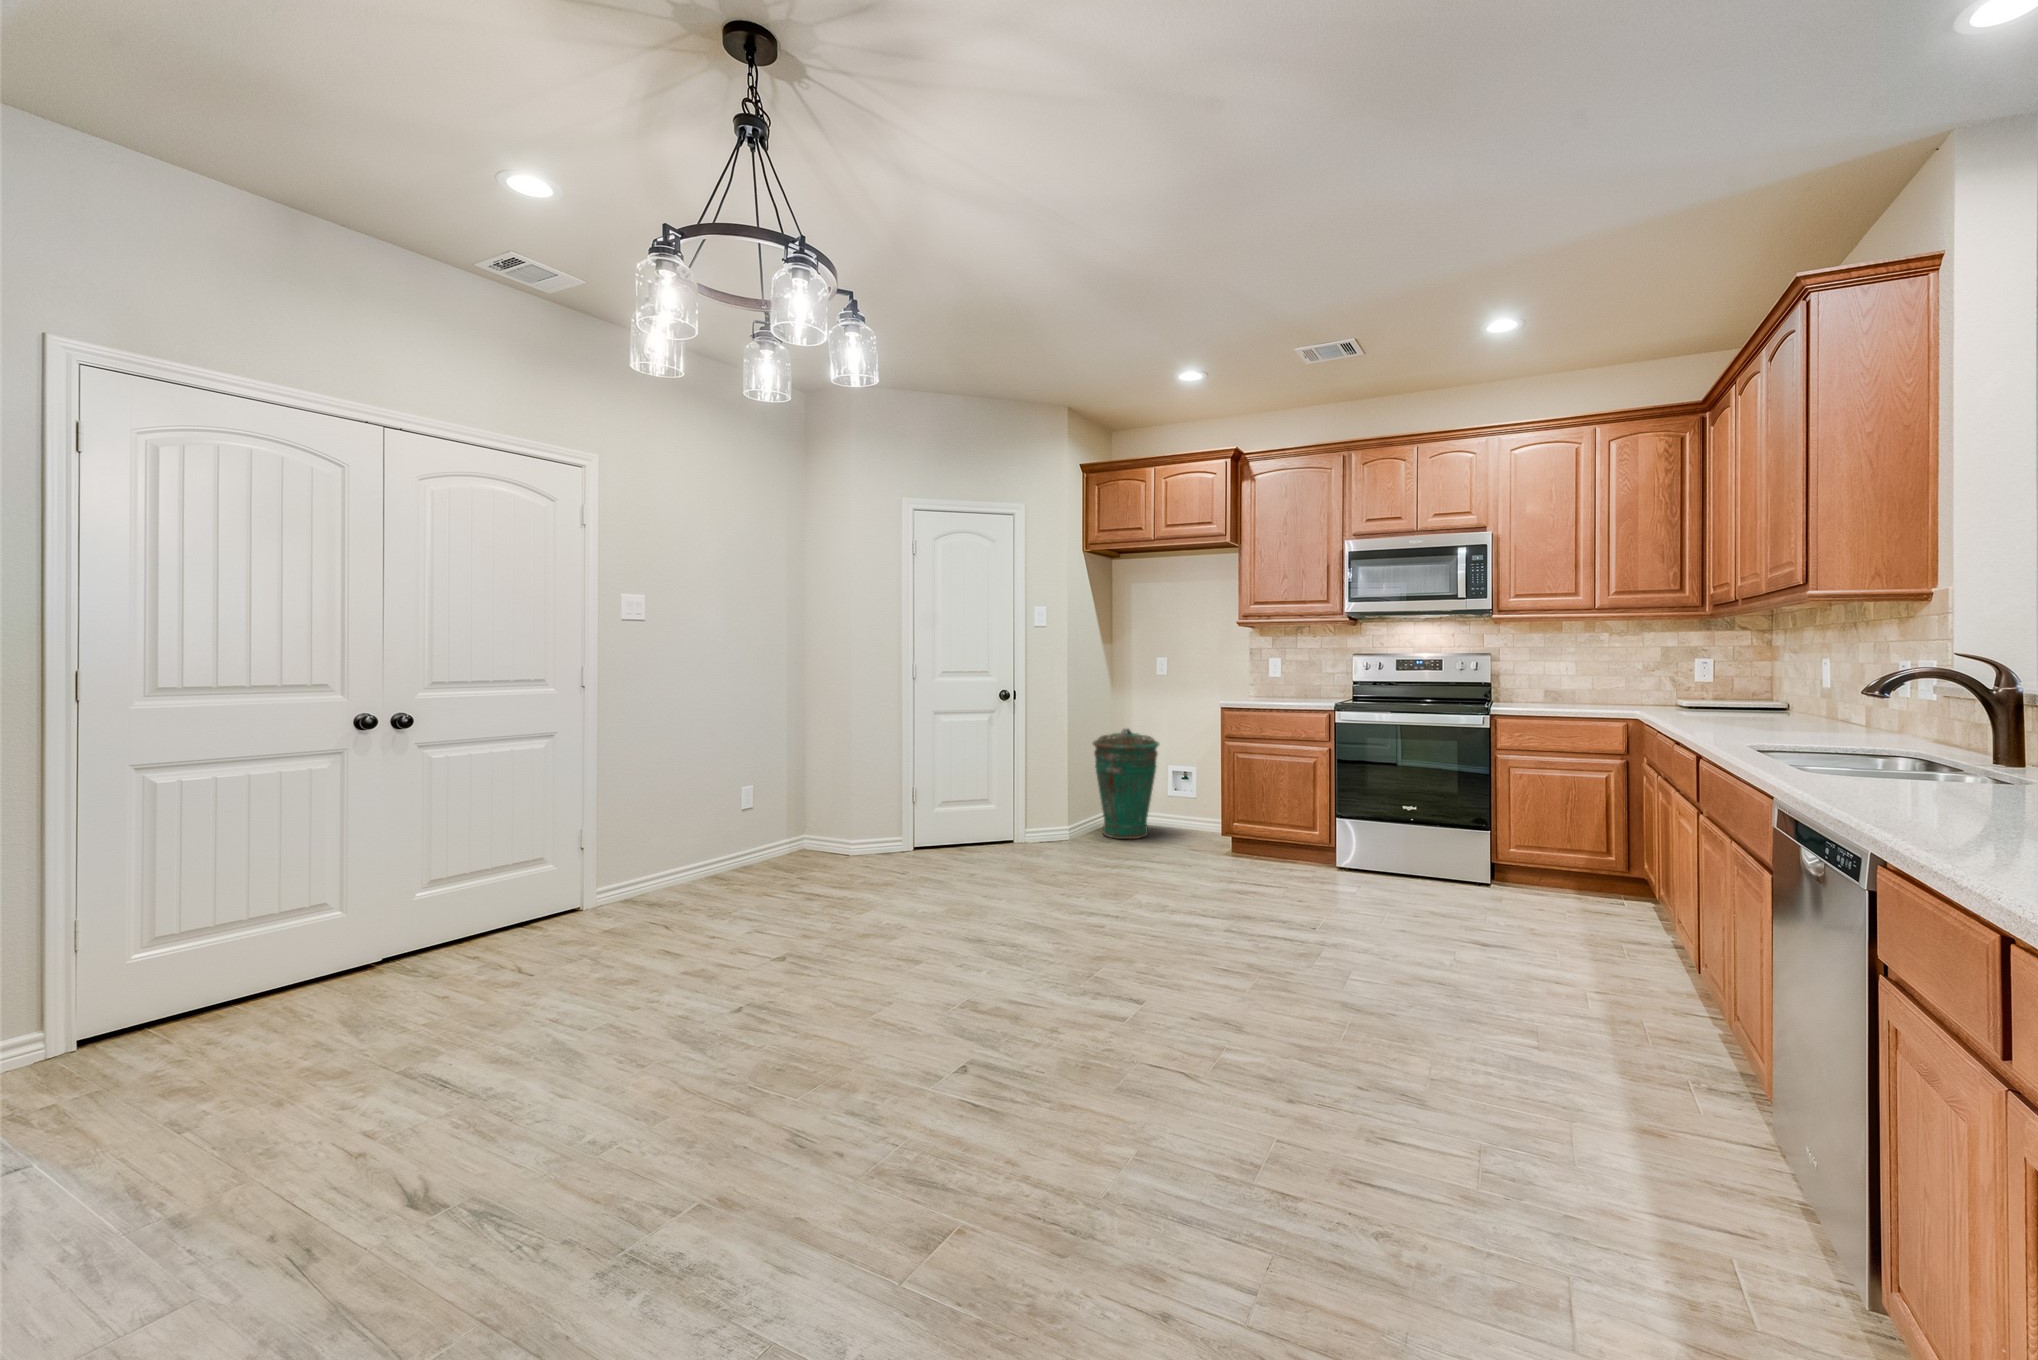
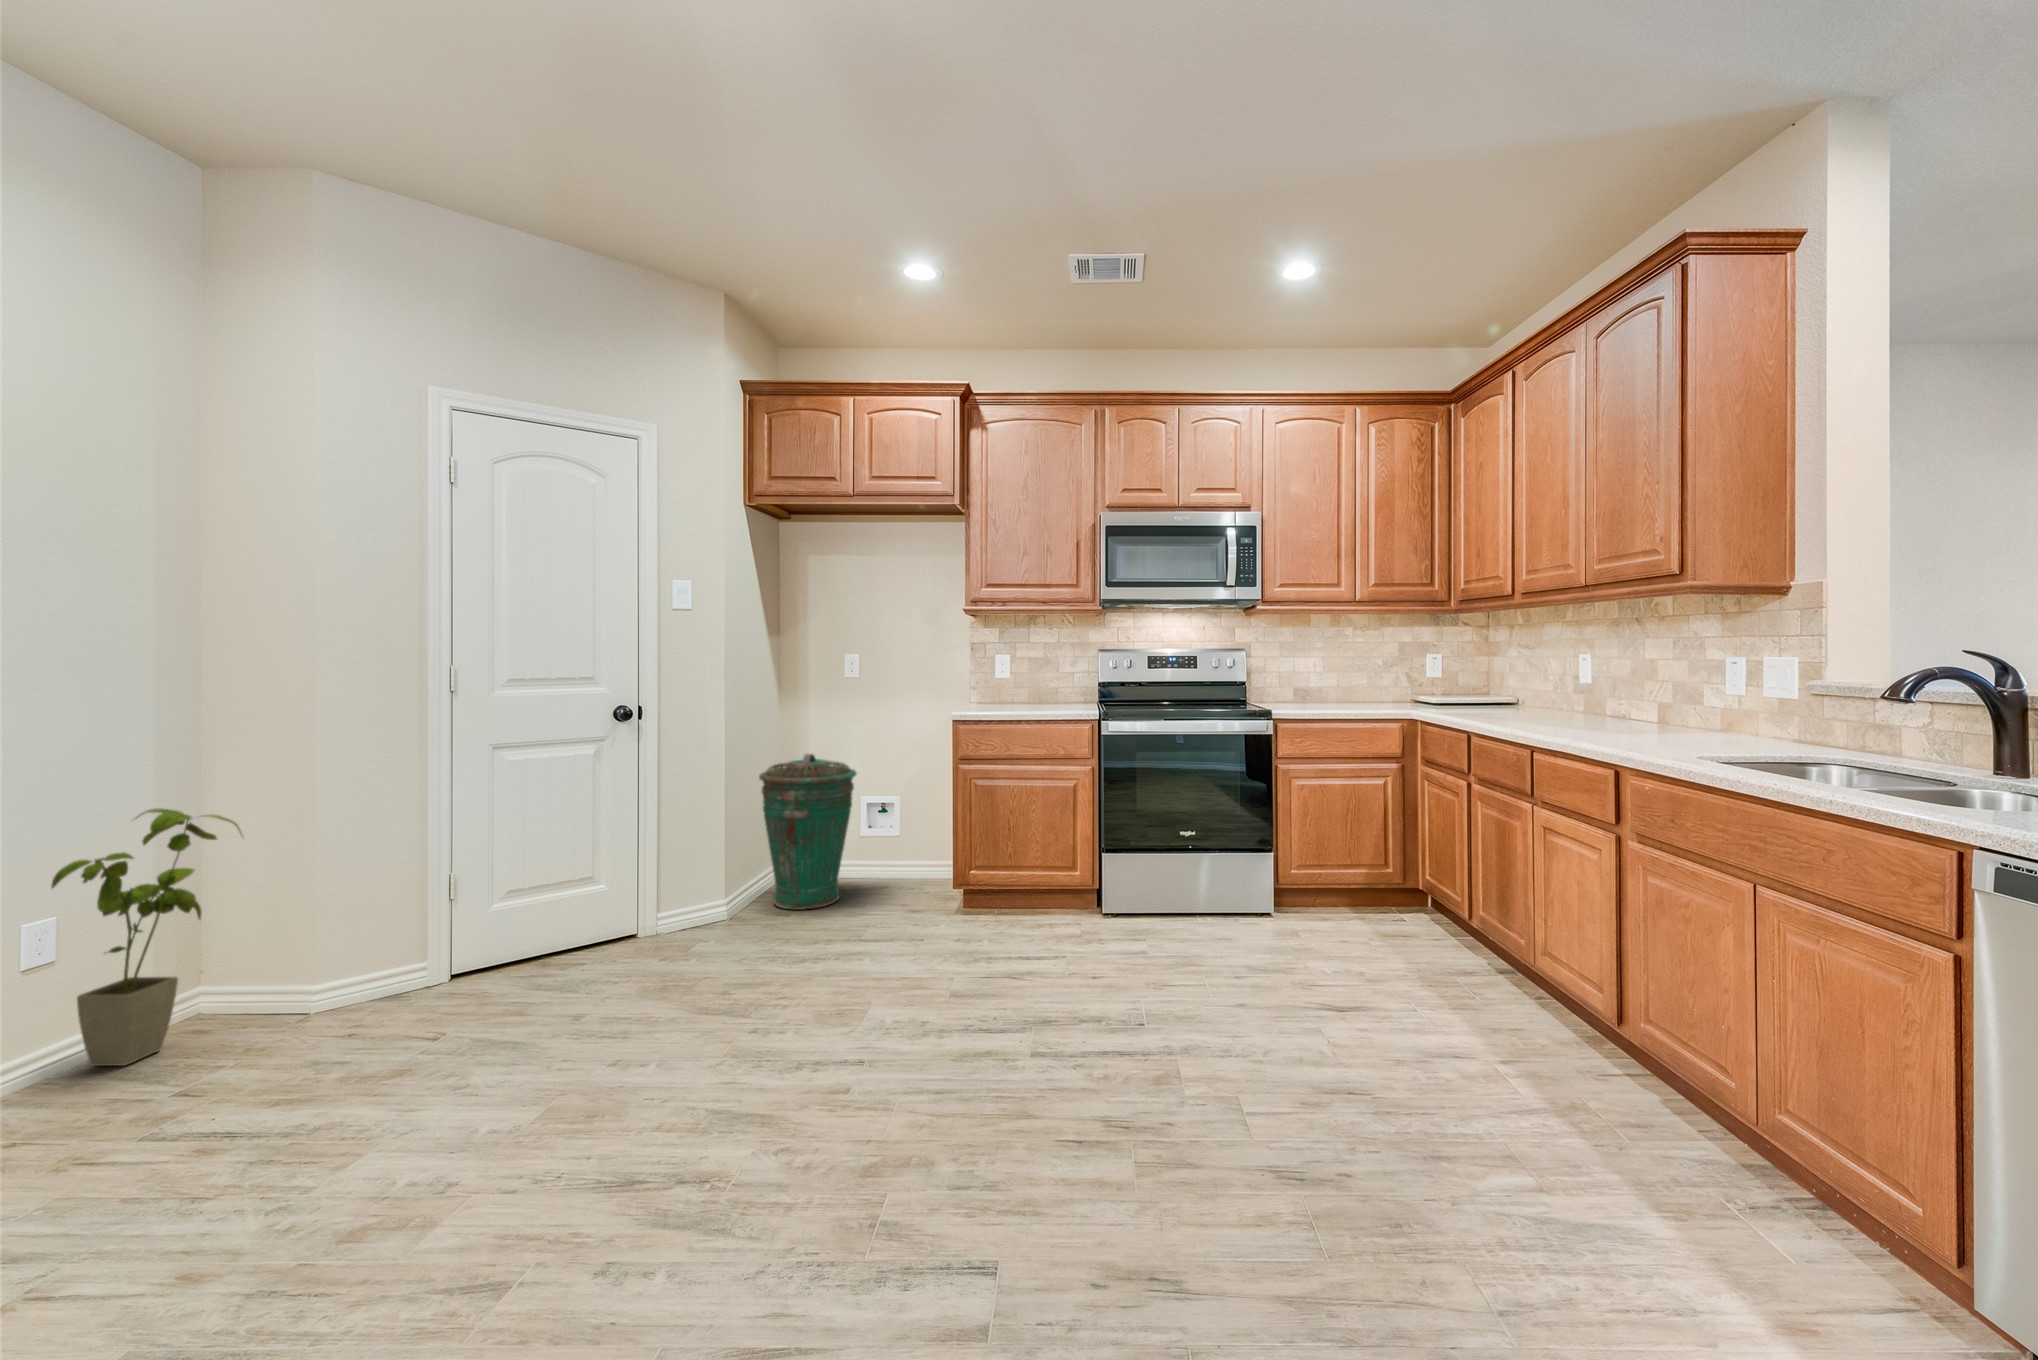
house plant: none [753,737,823,865] -> present [51,809,242,1066]

